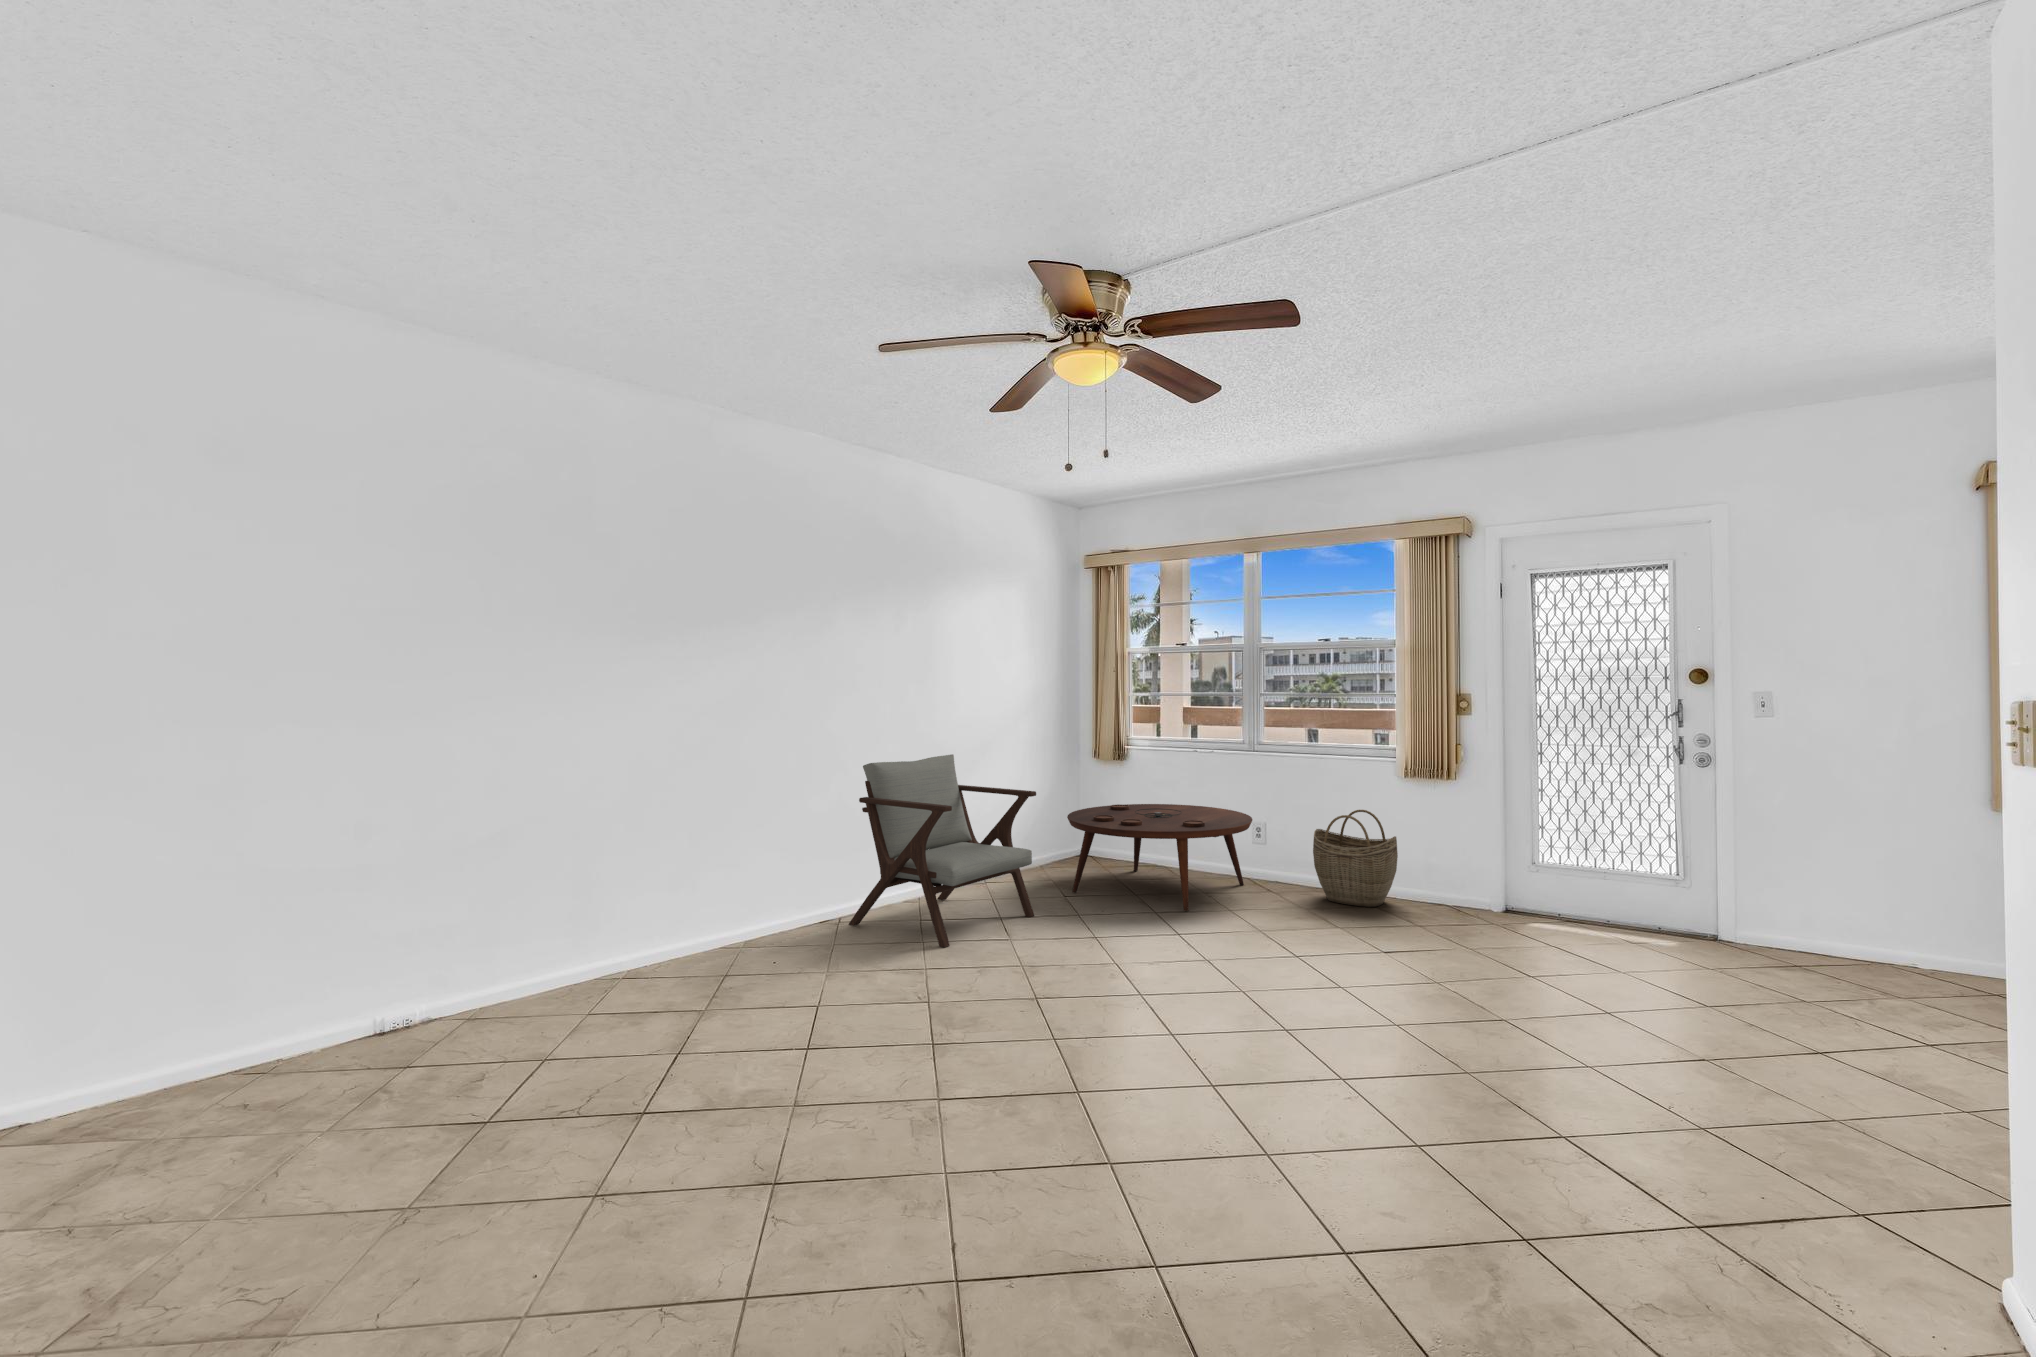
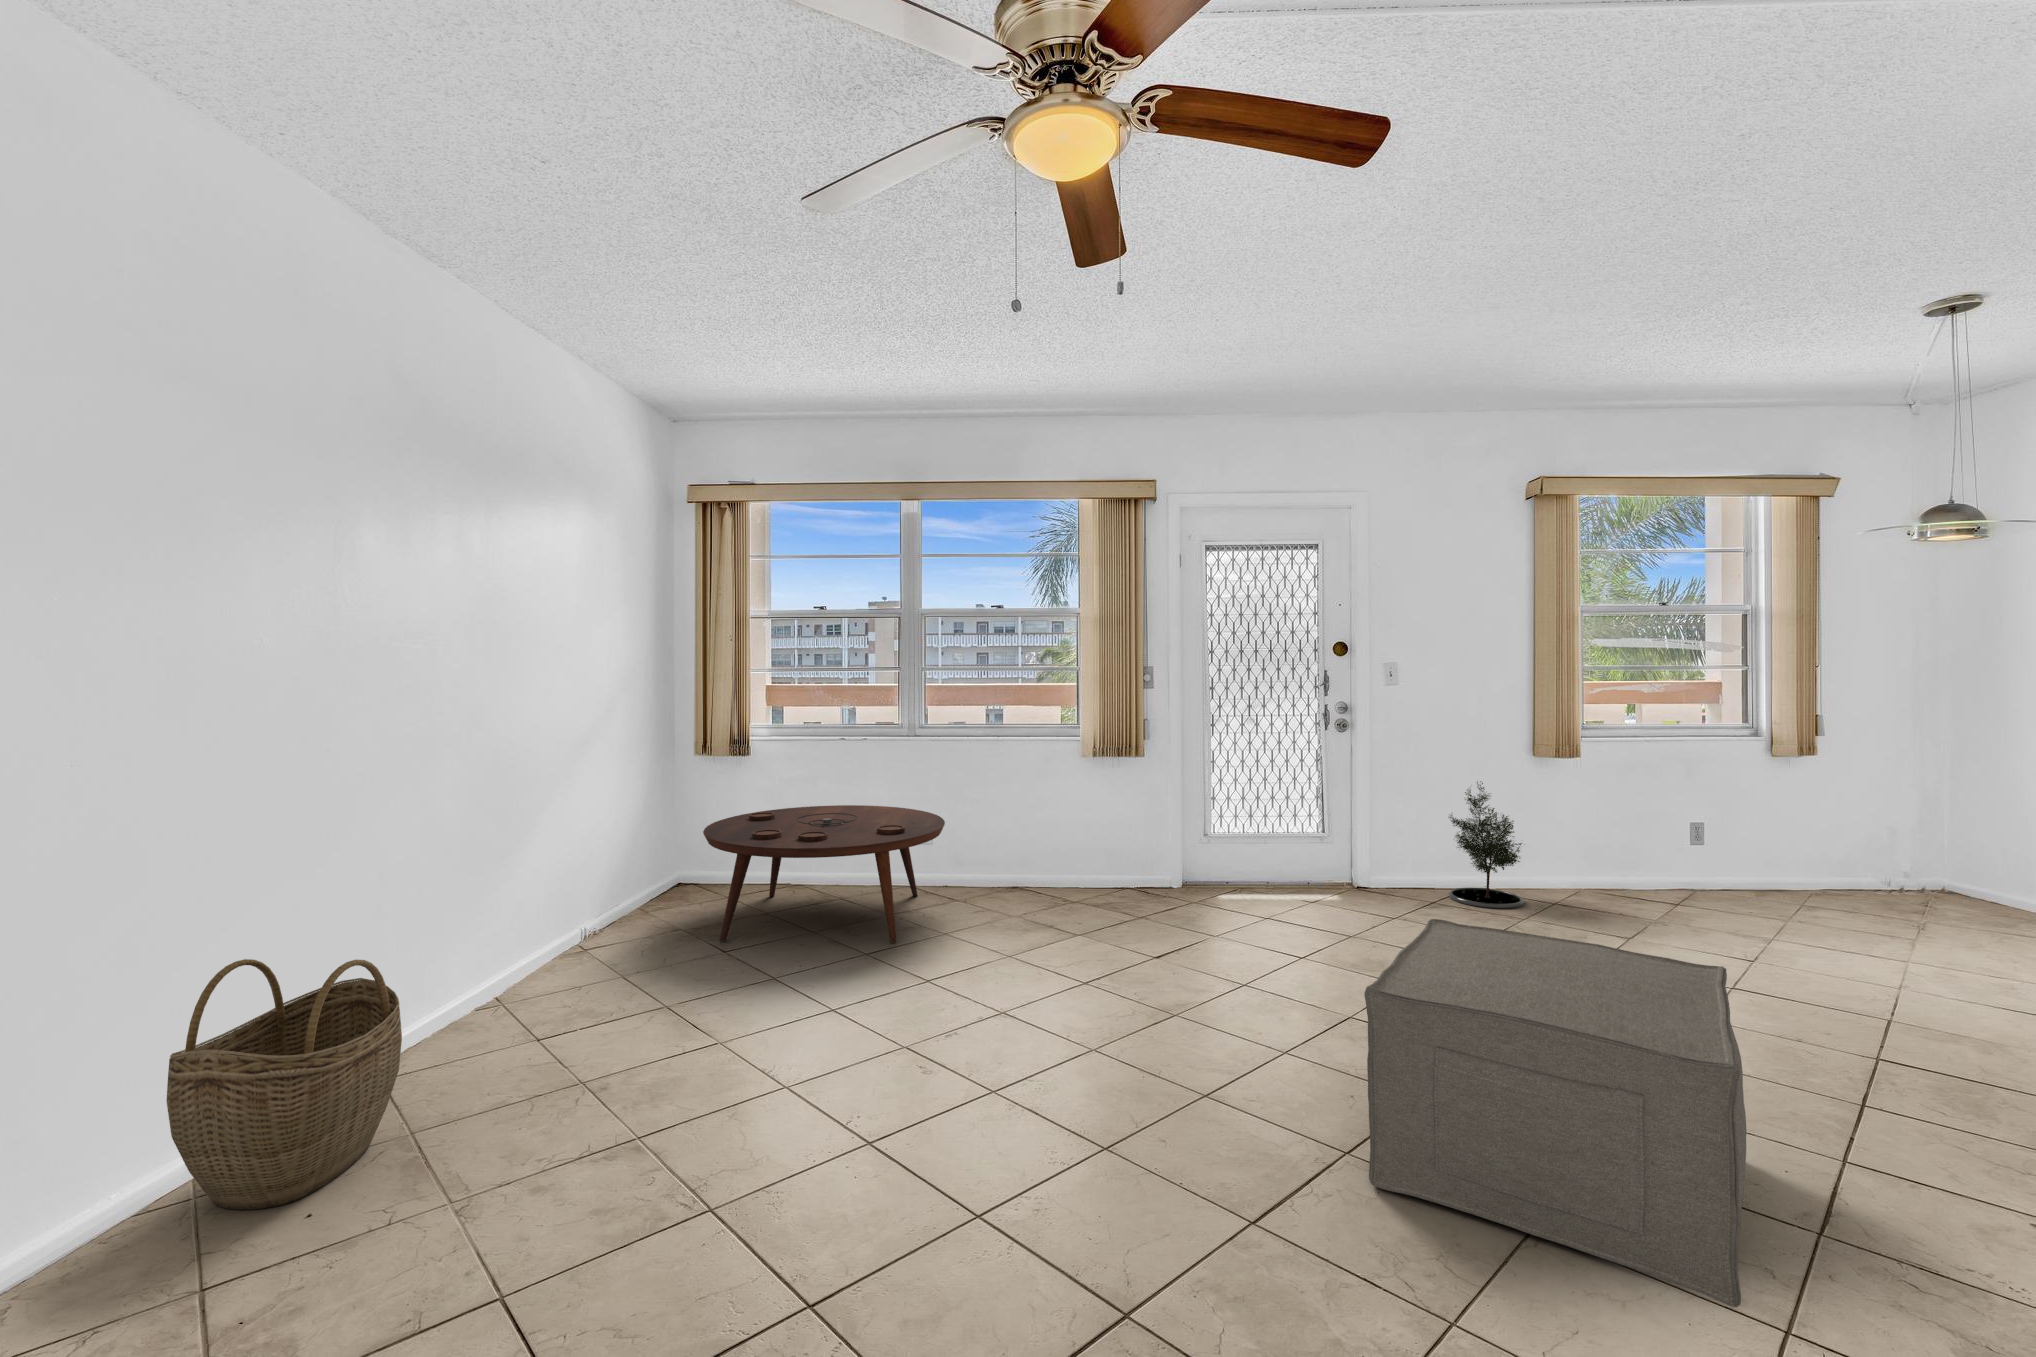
lounge chair: present [849,754,1036,947] -> none [375,760,705,1081]
woven basket: present [1313,810,1398,907] -> present [166,959,402,1210]
potted tree: none [1829,831,1953,989] -> present [1449,782,1524,909]
ottoman: none [1326,927,1722,1225] -> present [1364,919,1747,1307]

